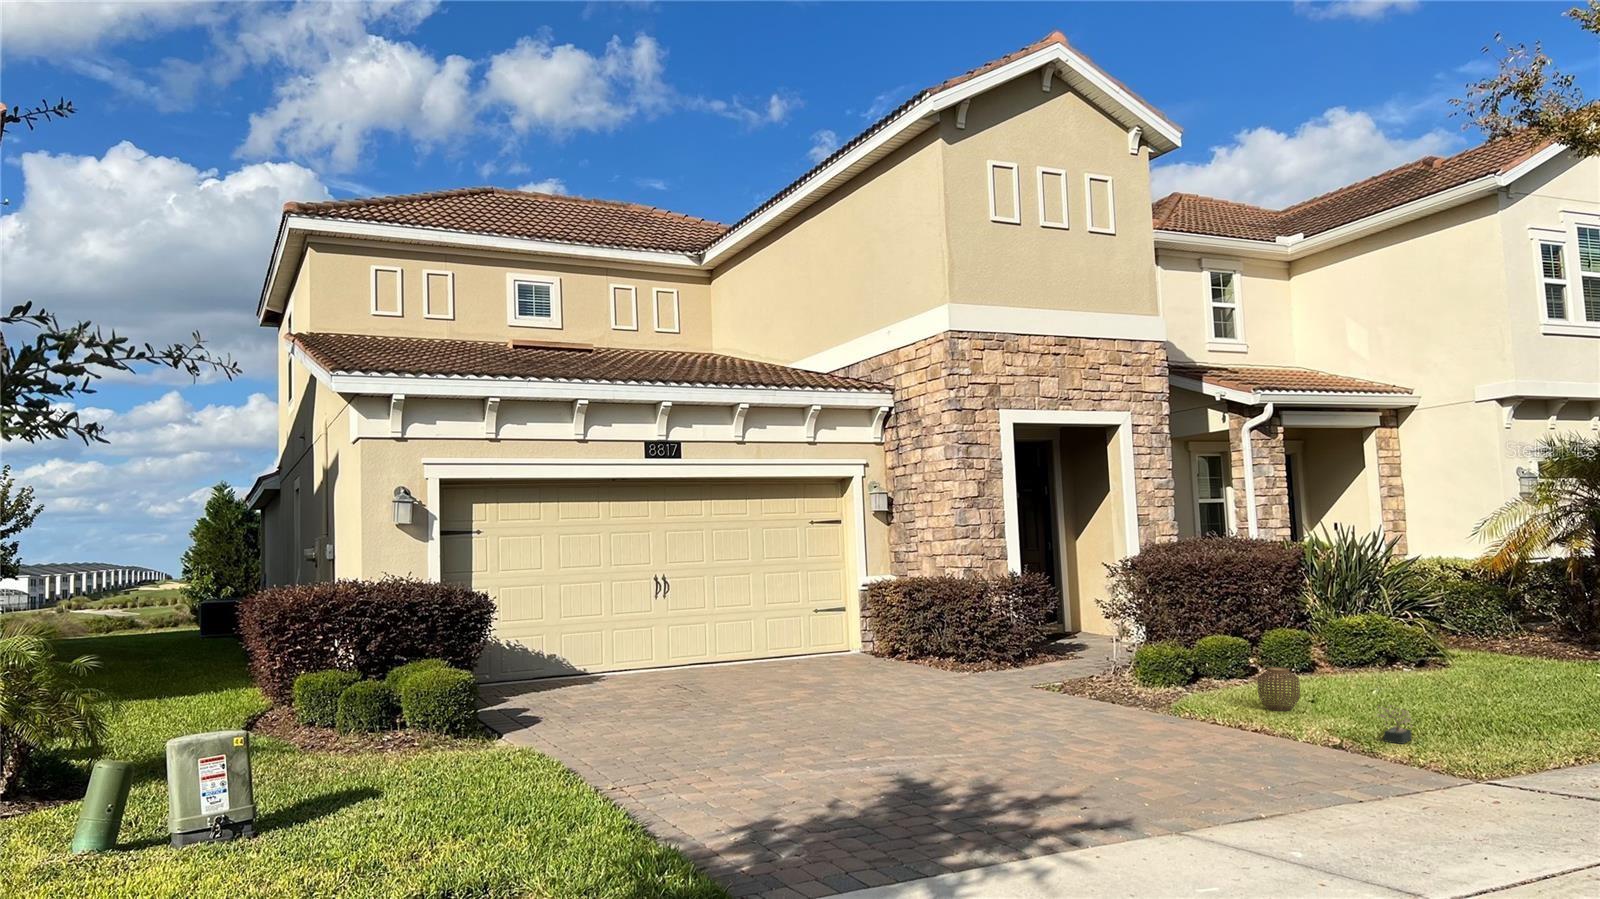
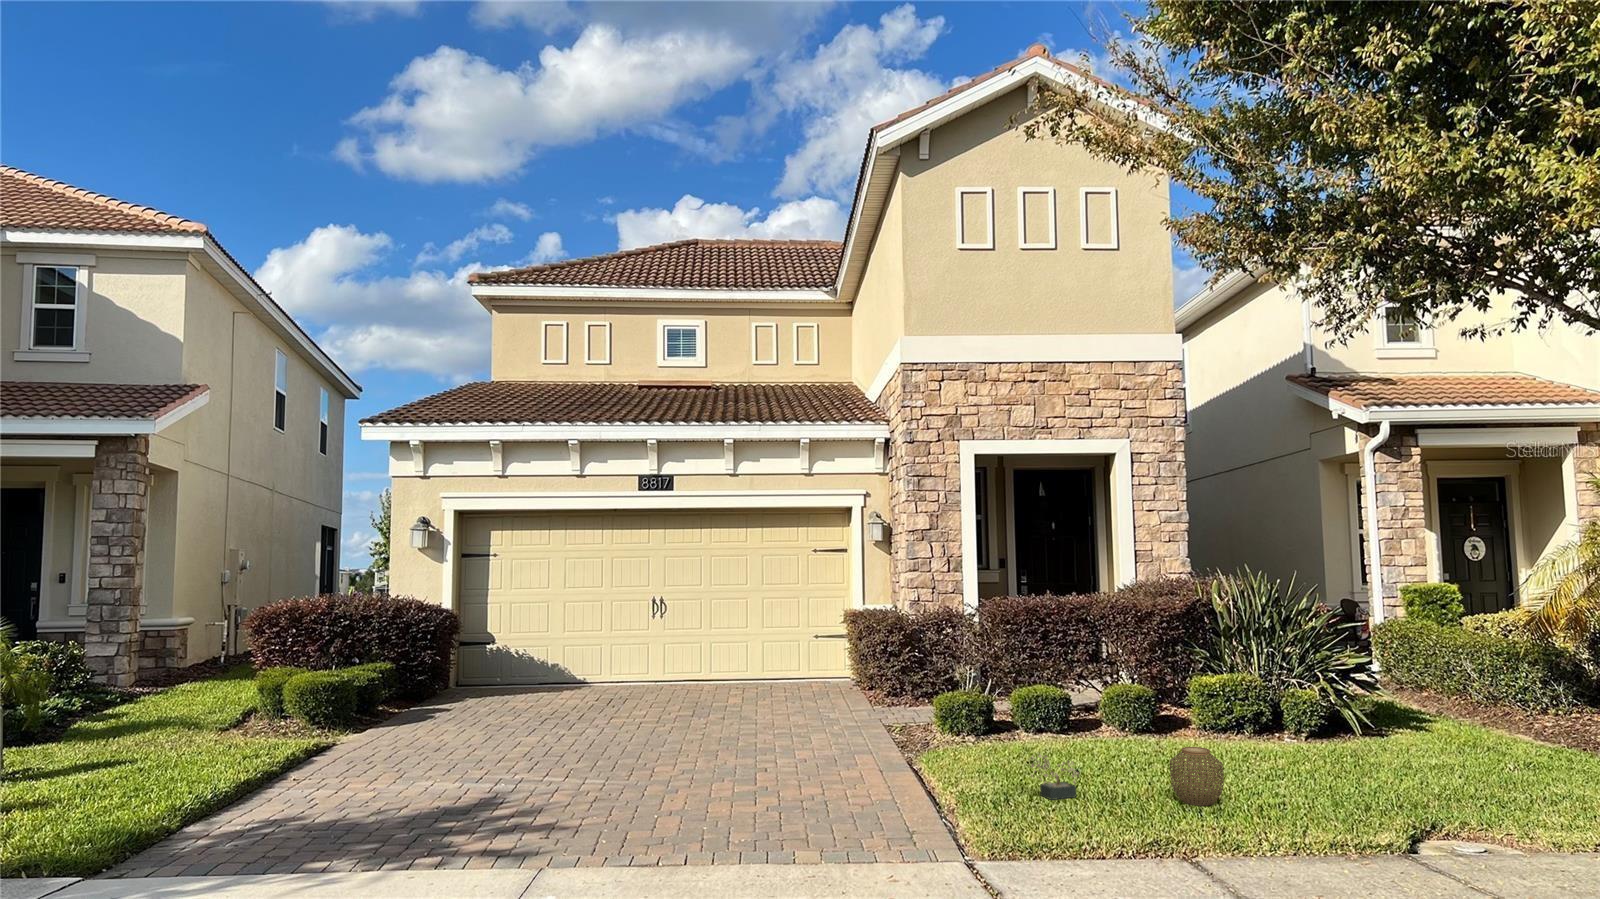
woven basket: present [1258,667,1300,711] -> present [1170,747,1224,806]

